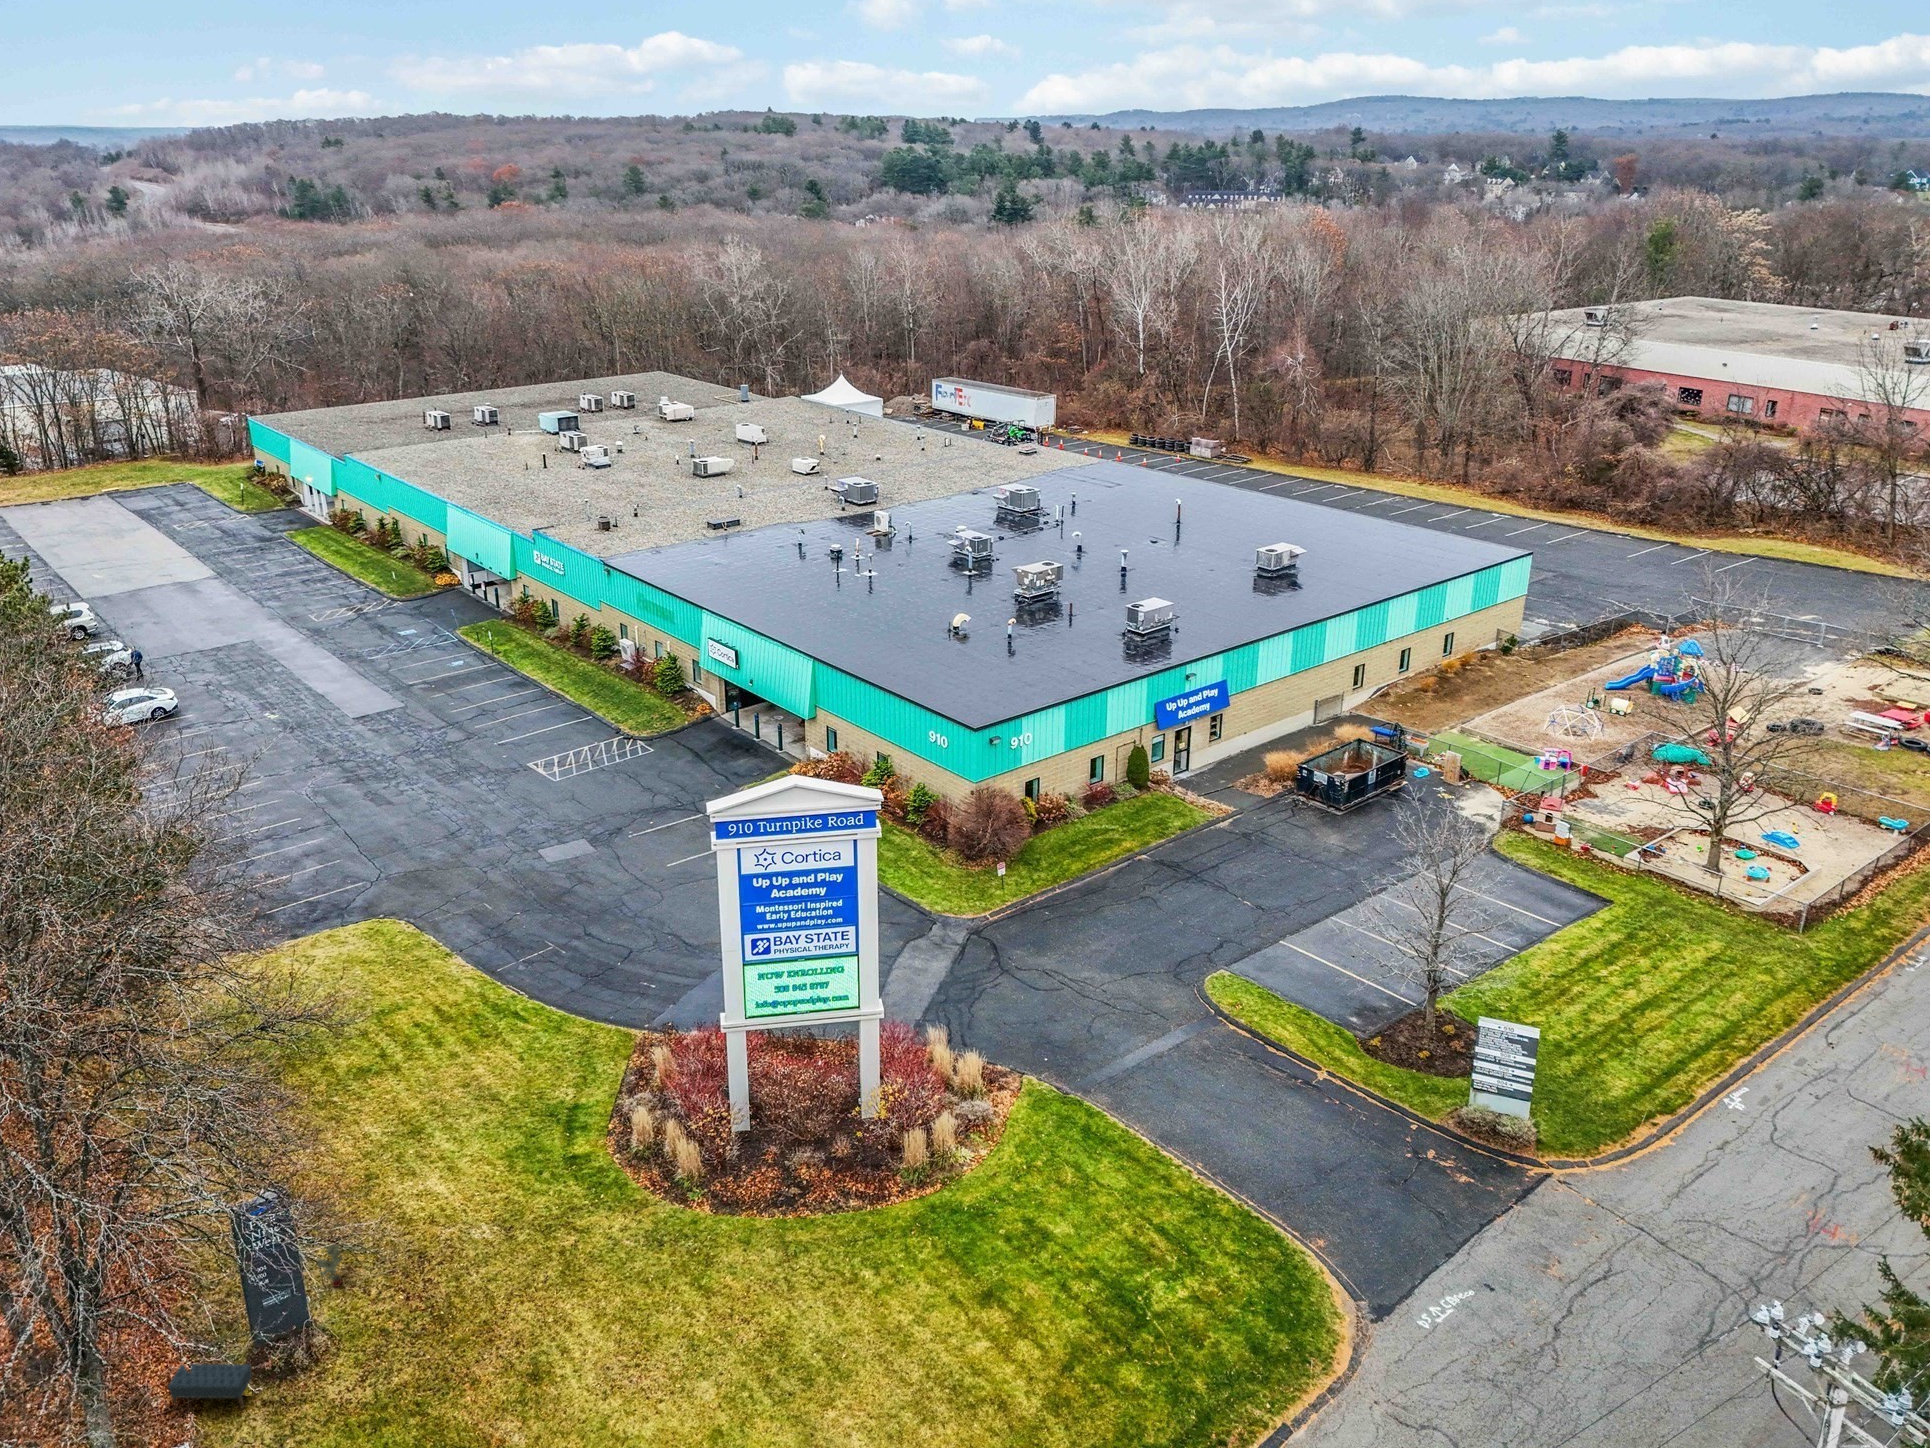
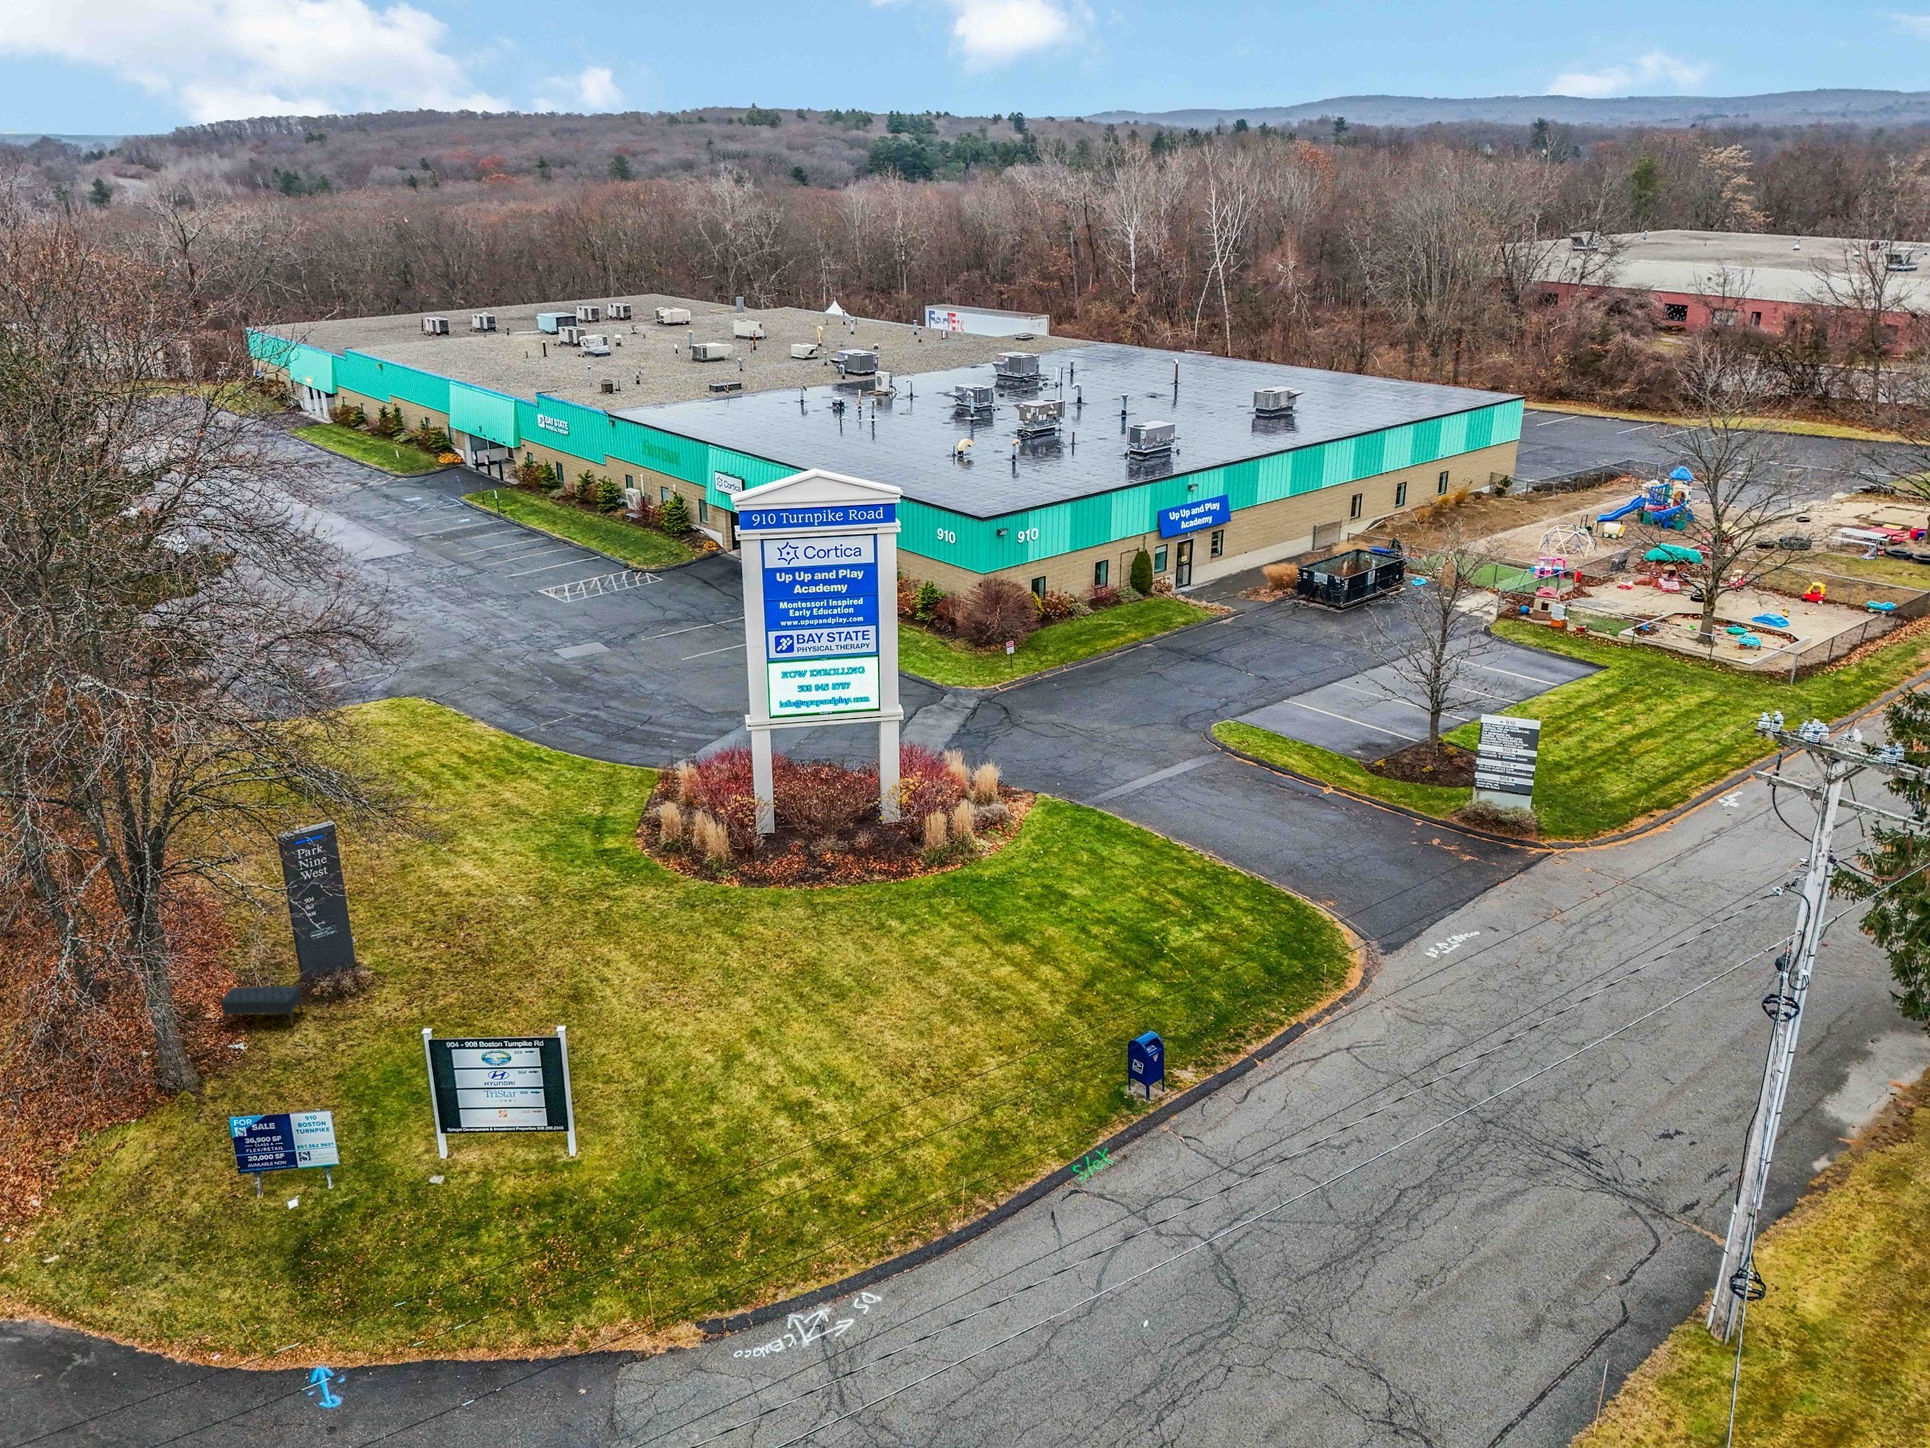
potted tree: present [317,1244,342,1287] -> none [359,897,385,944]

